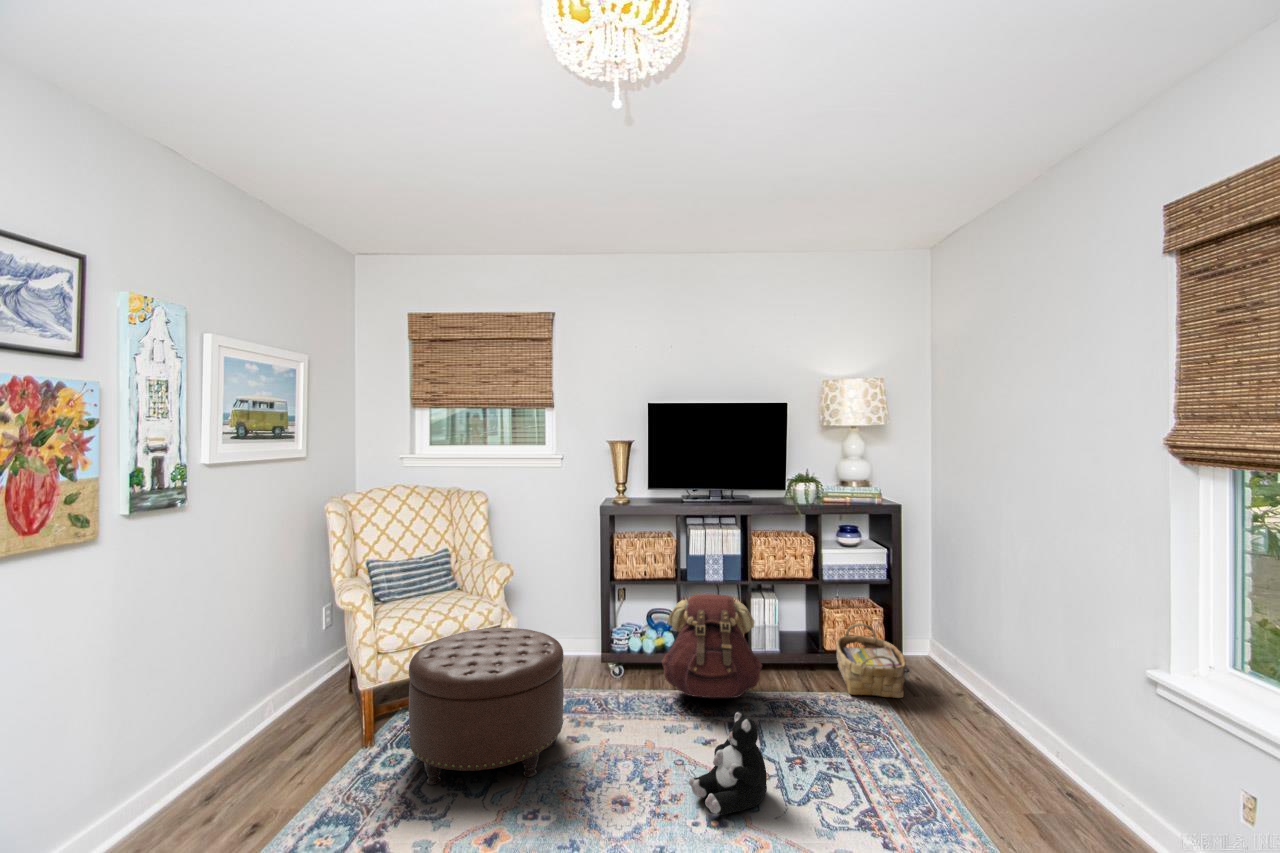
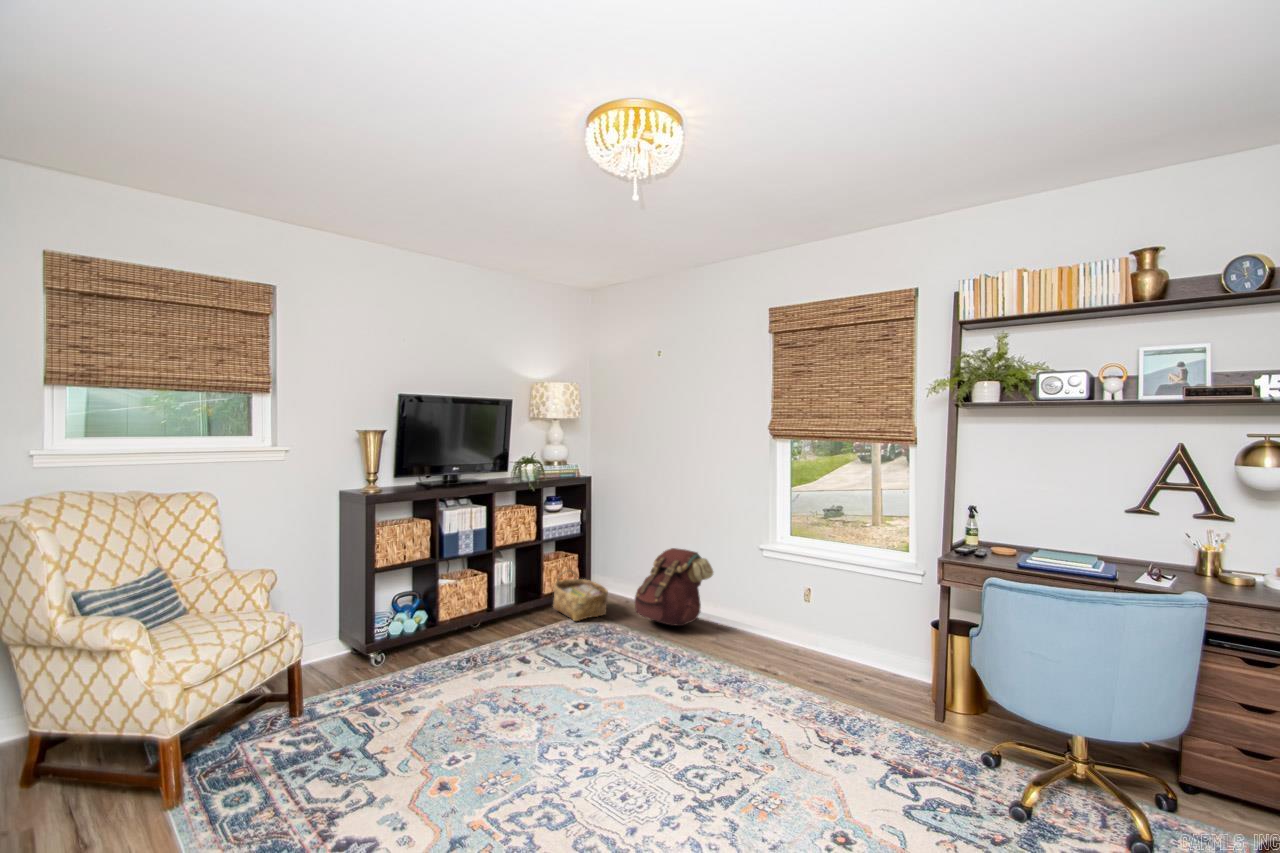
backpack: present [662,594,762,698] -> present [635,548,713,626]
ottoman: present [409,628,564,785] -> none [251,625,424,795]
plush toy: present [689,712,767,814] -> none [549,634,601,707]

